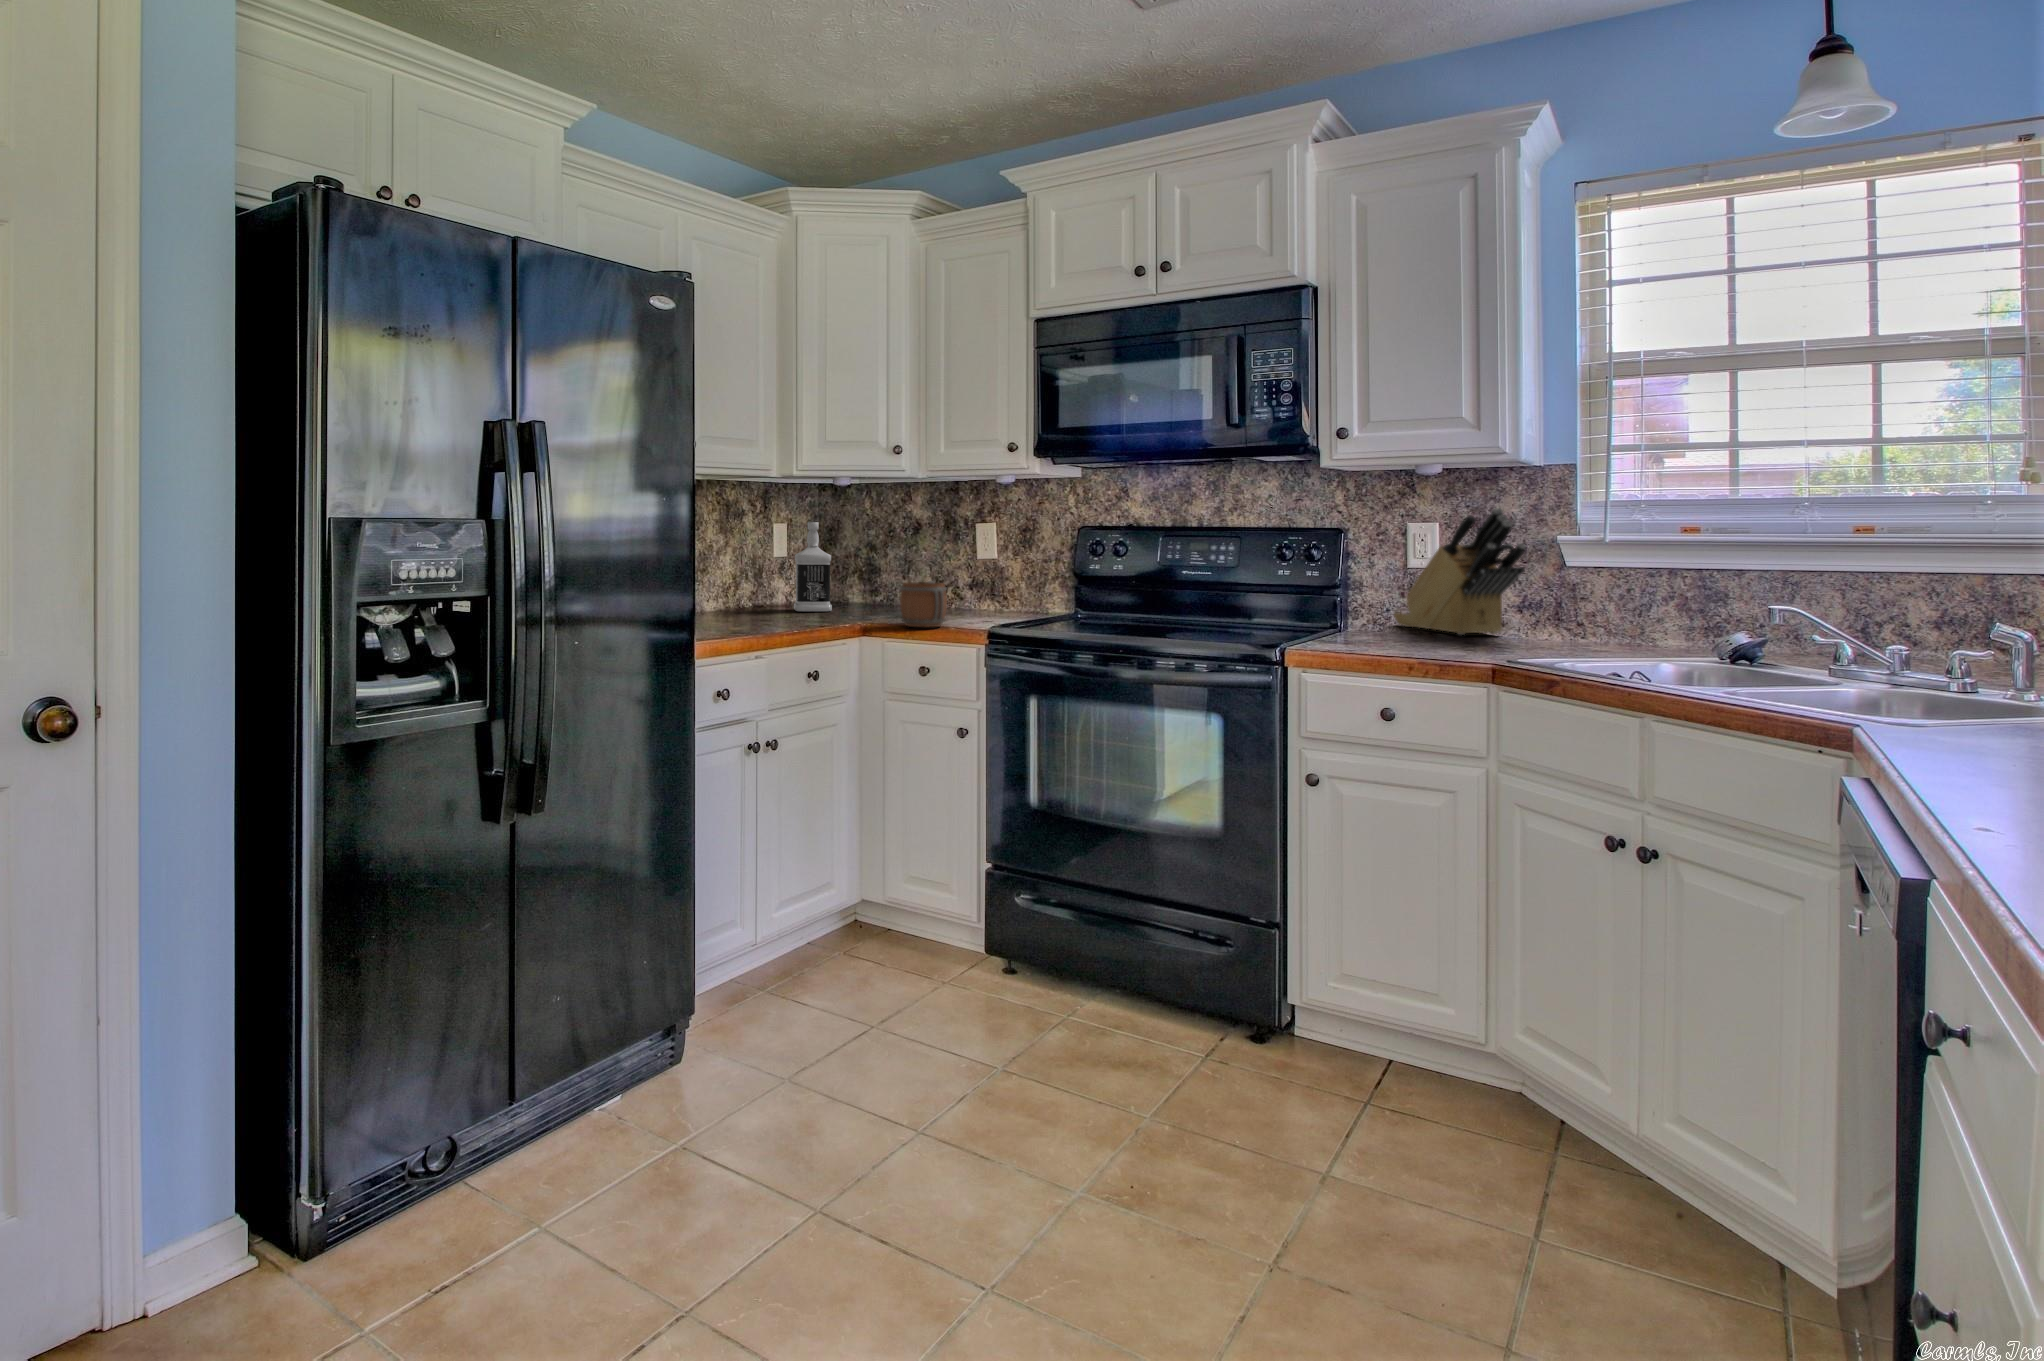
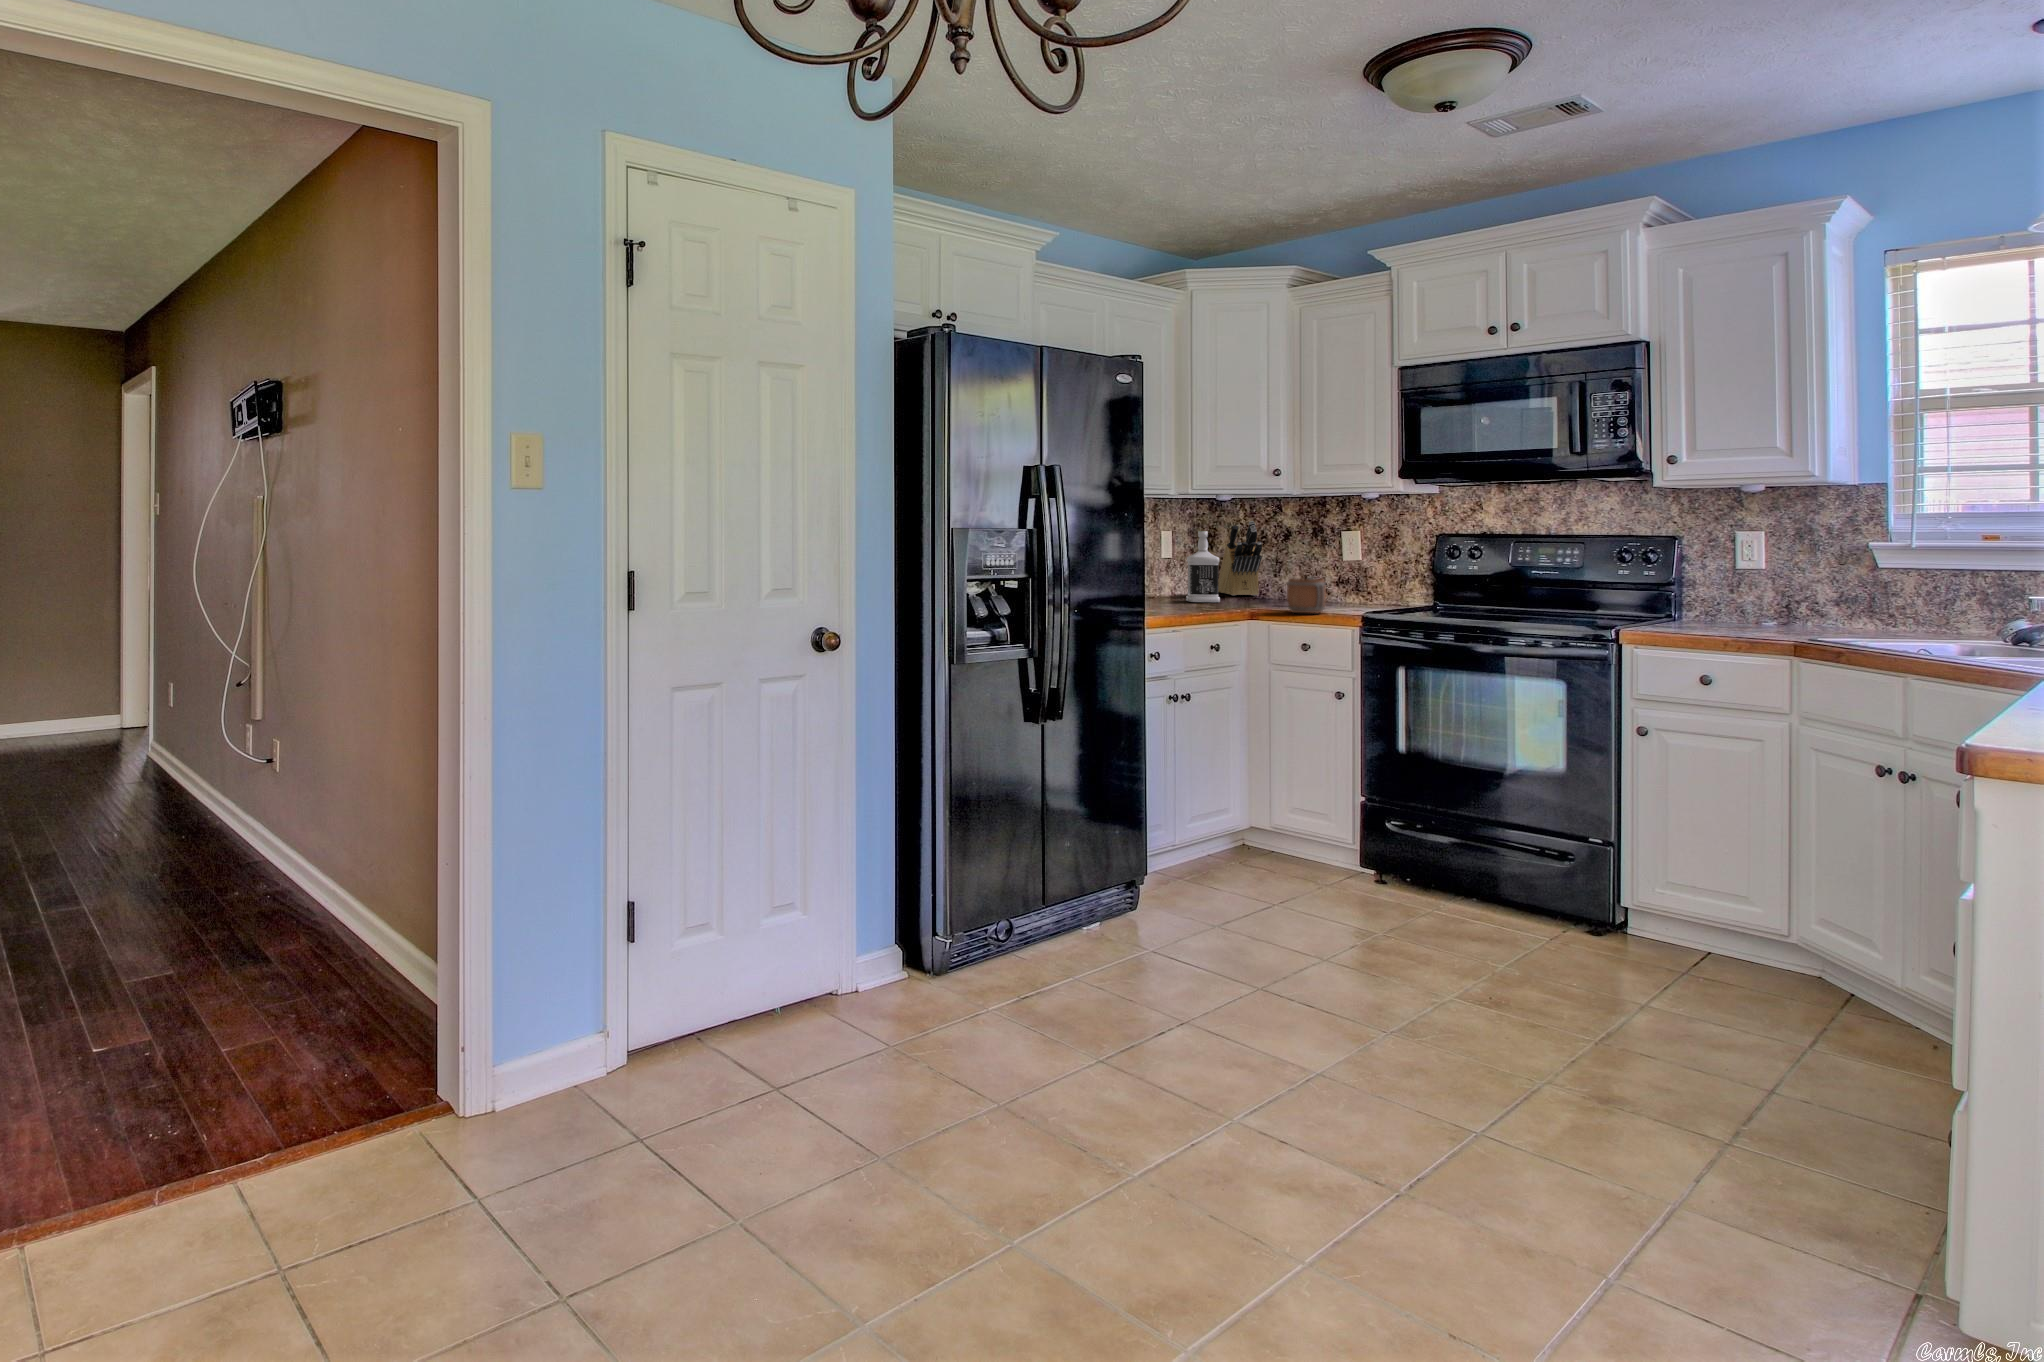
knife block: present [1394,508,1526,635] -> present [1218,521,1262,596]

